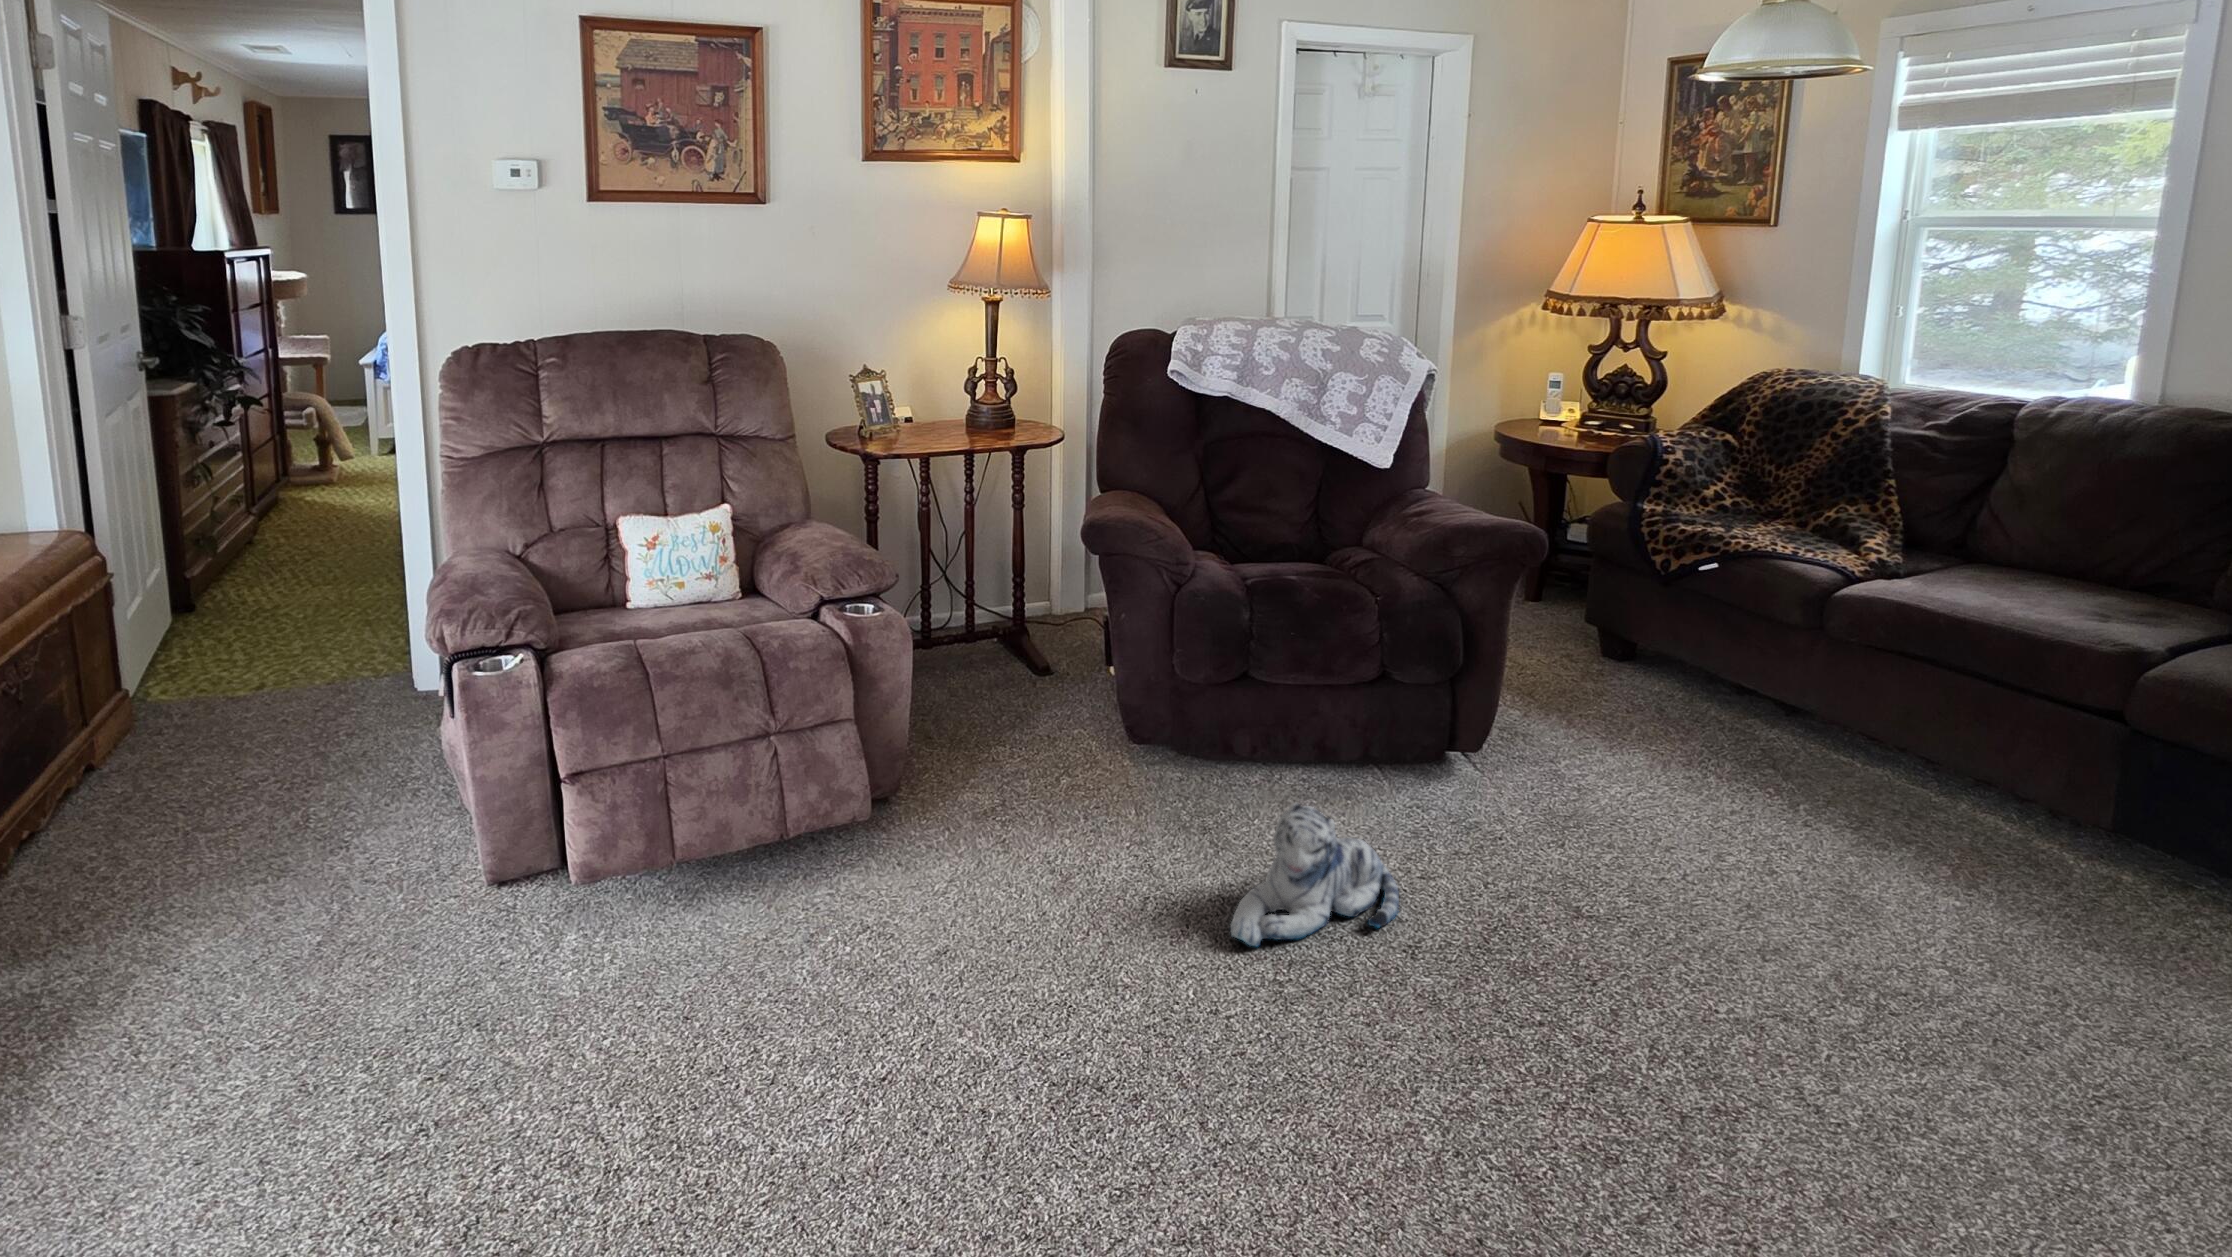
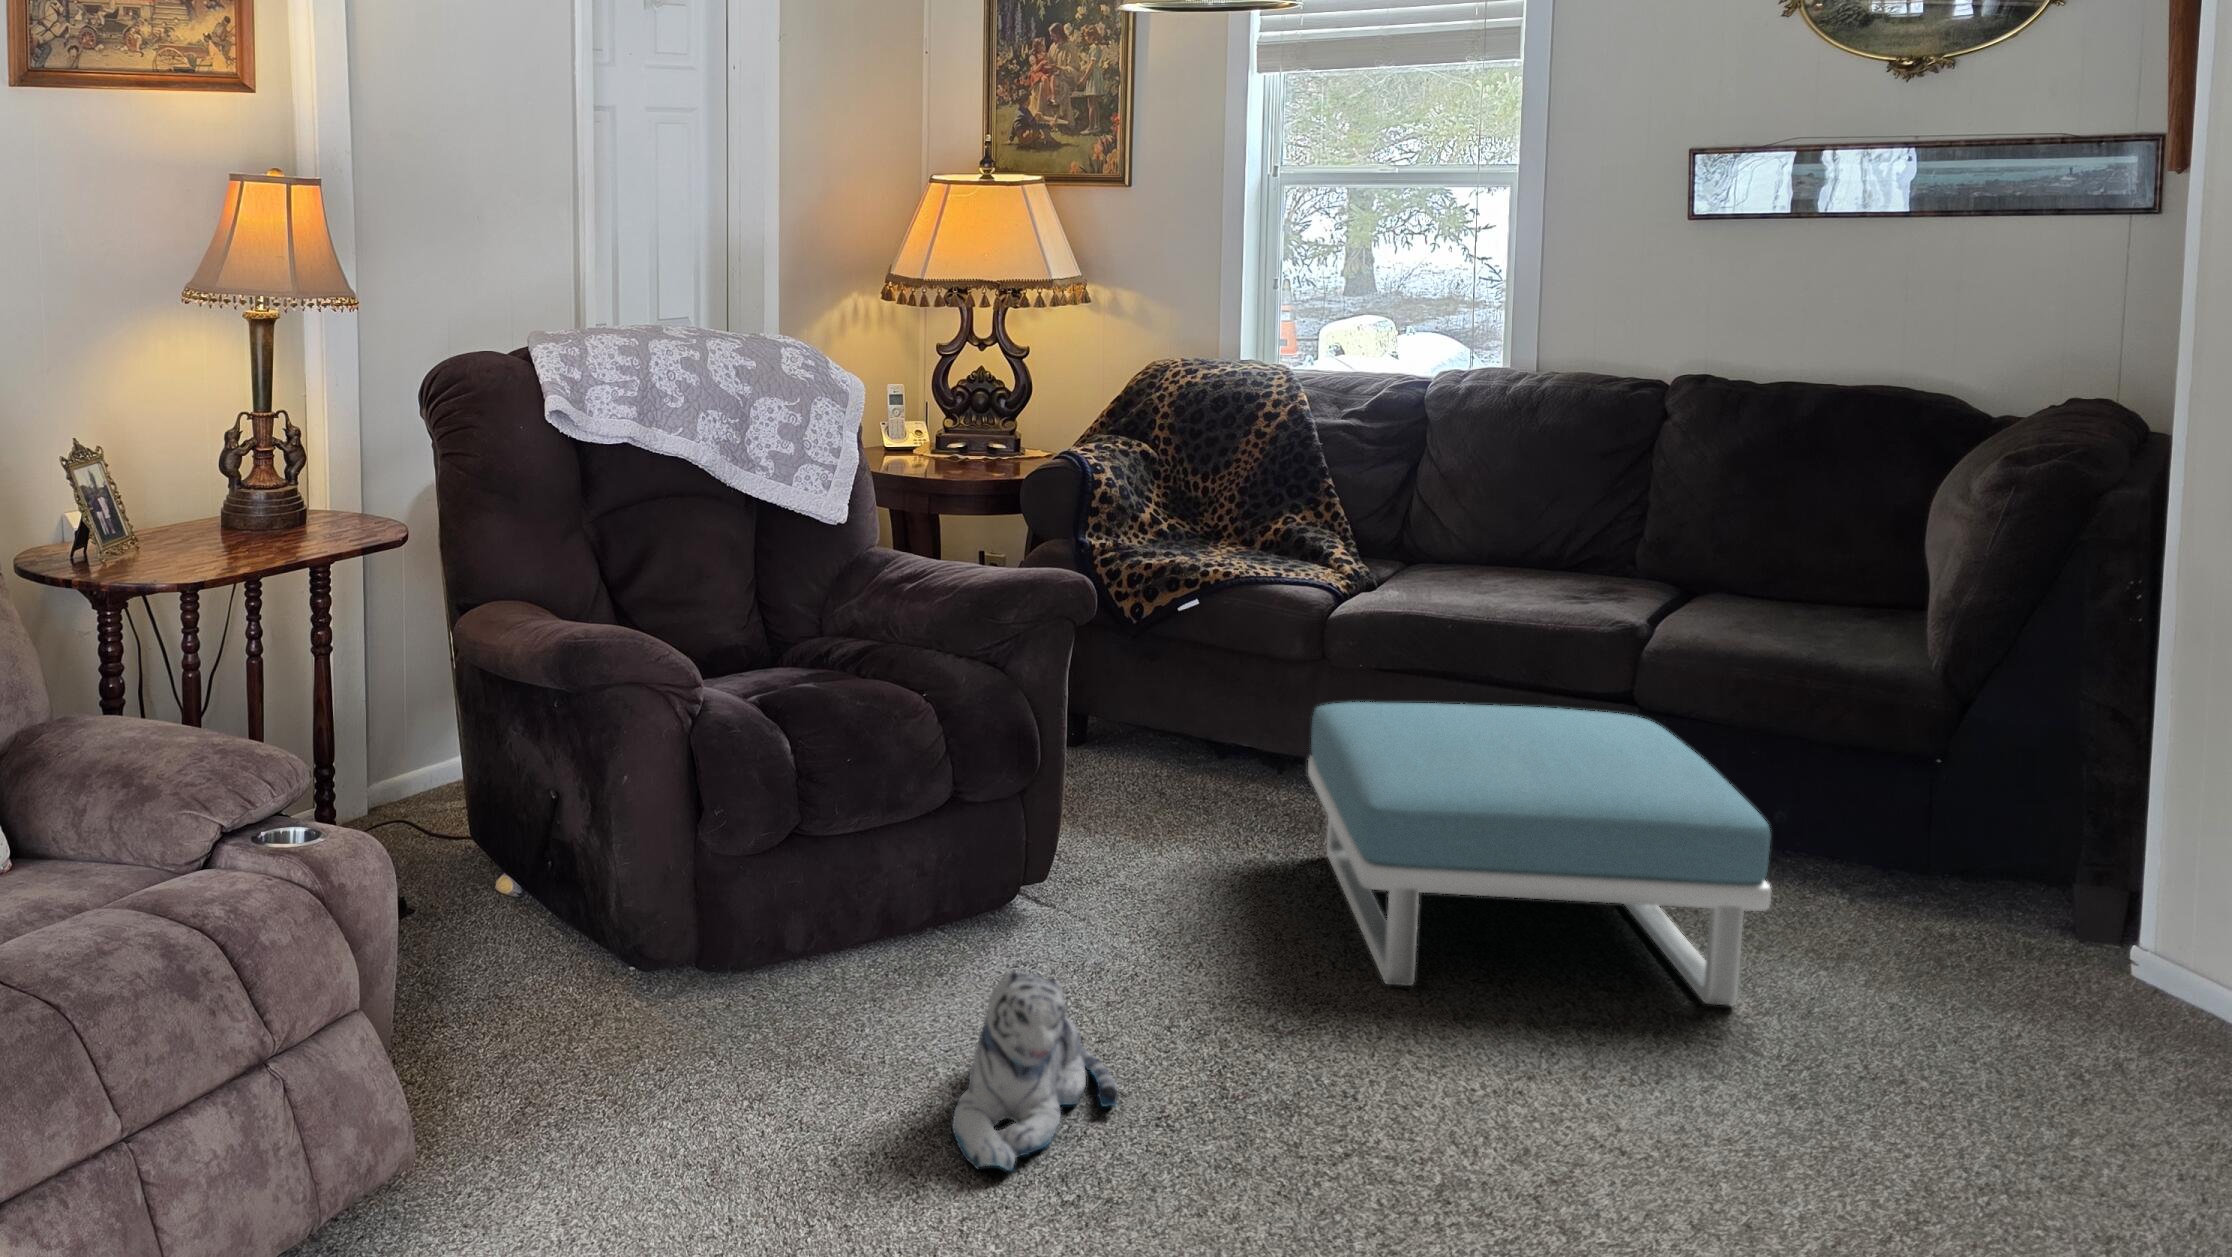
footstool: none [1705,665,2175,1033] -> present [1308,702,1771,1005]

